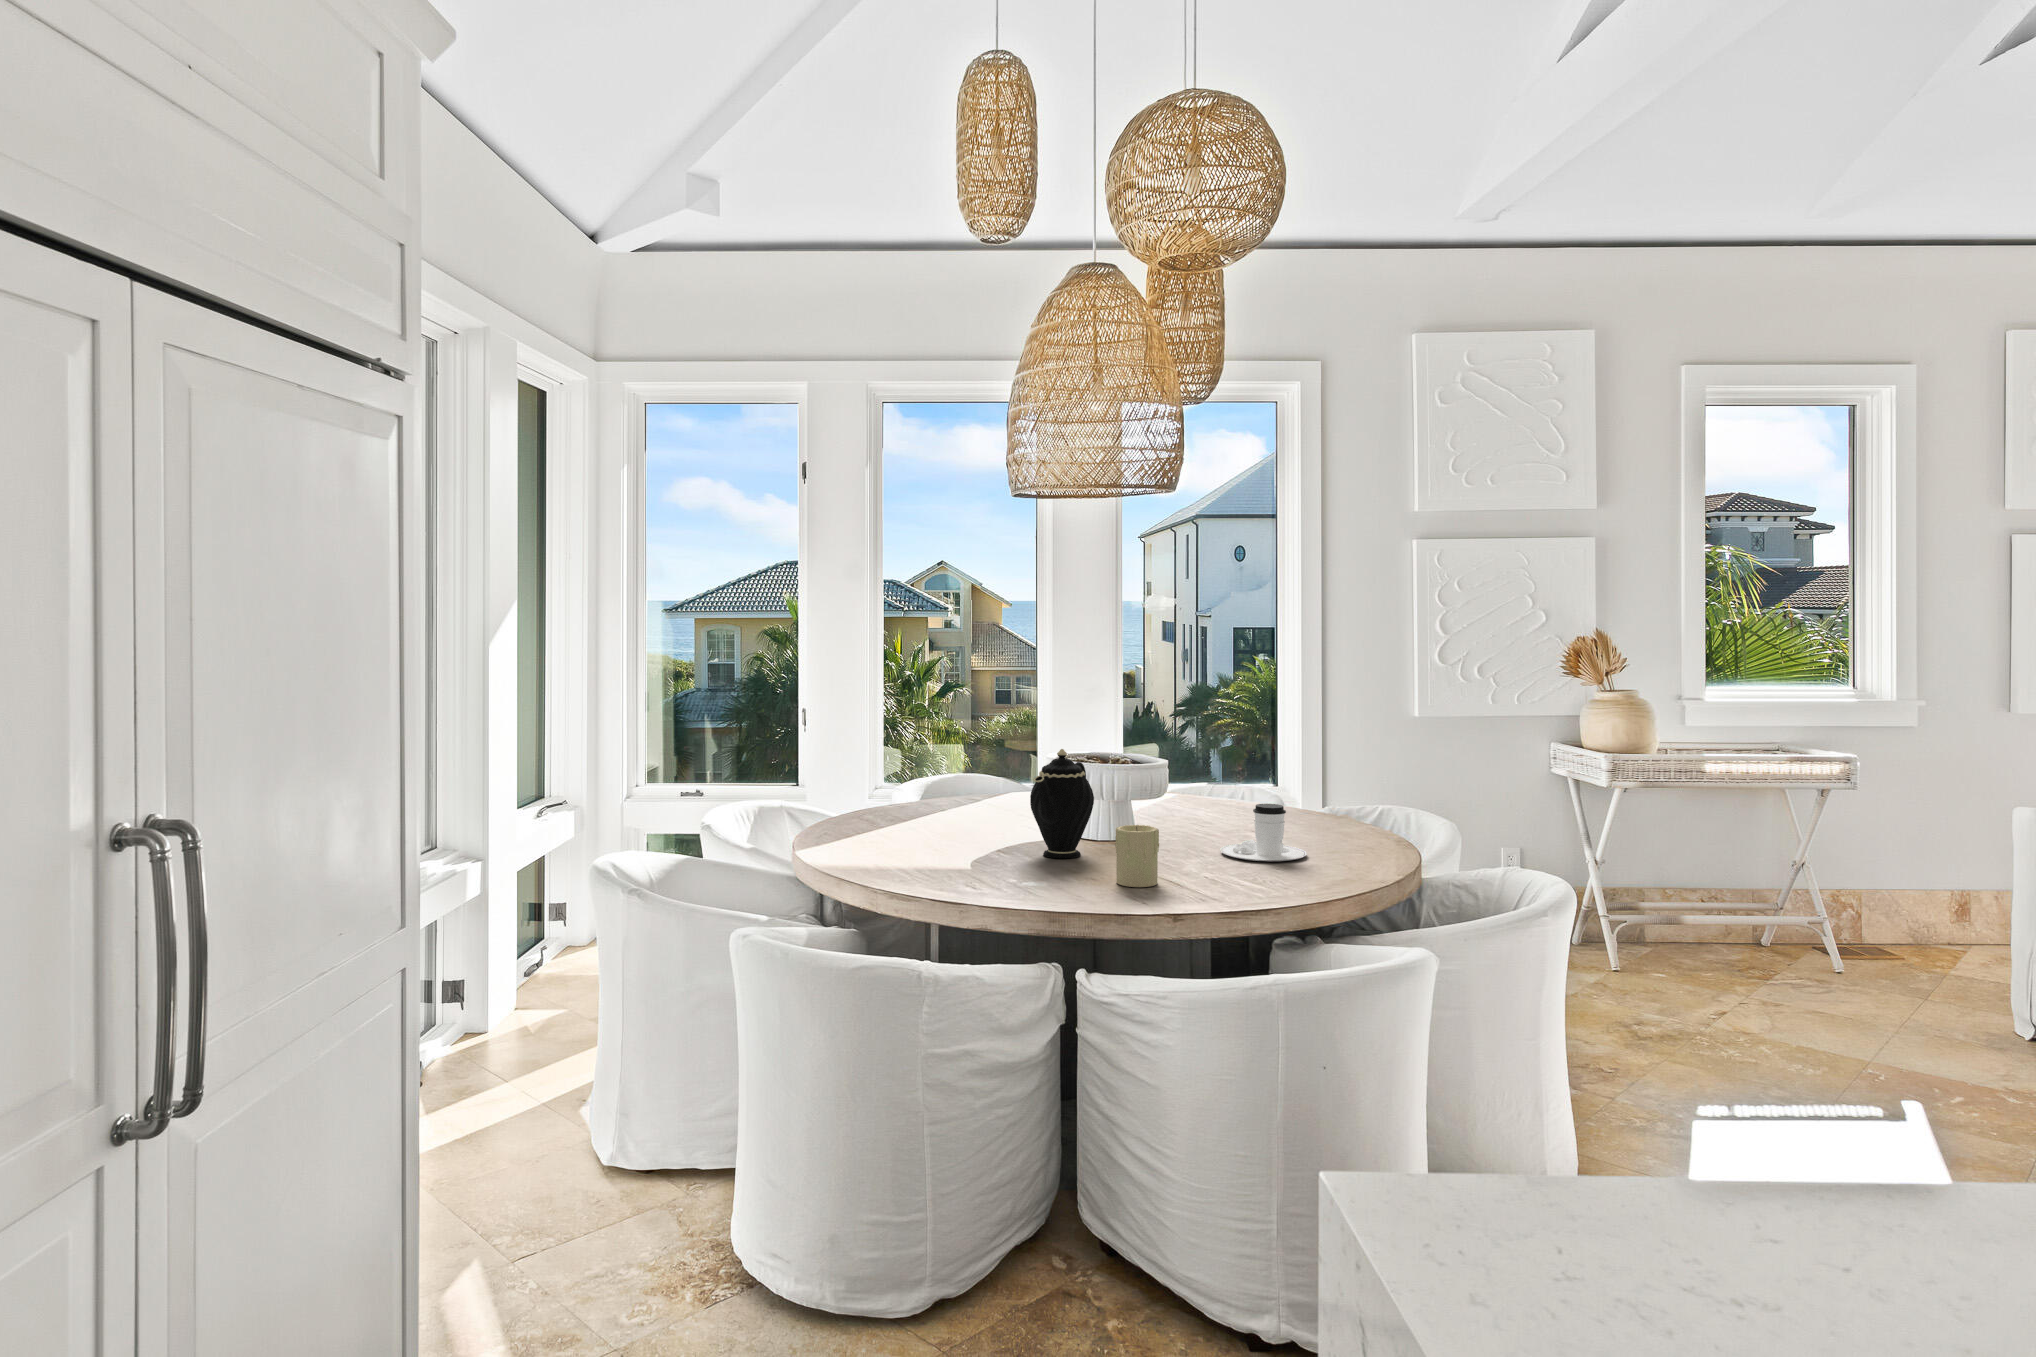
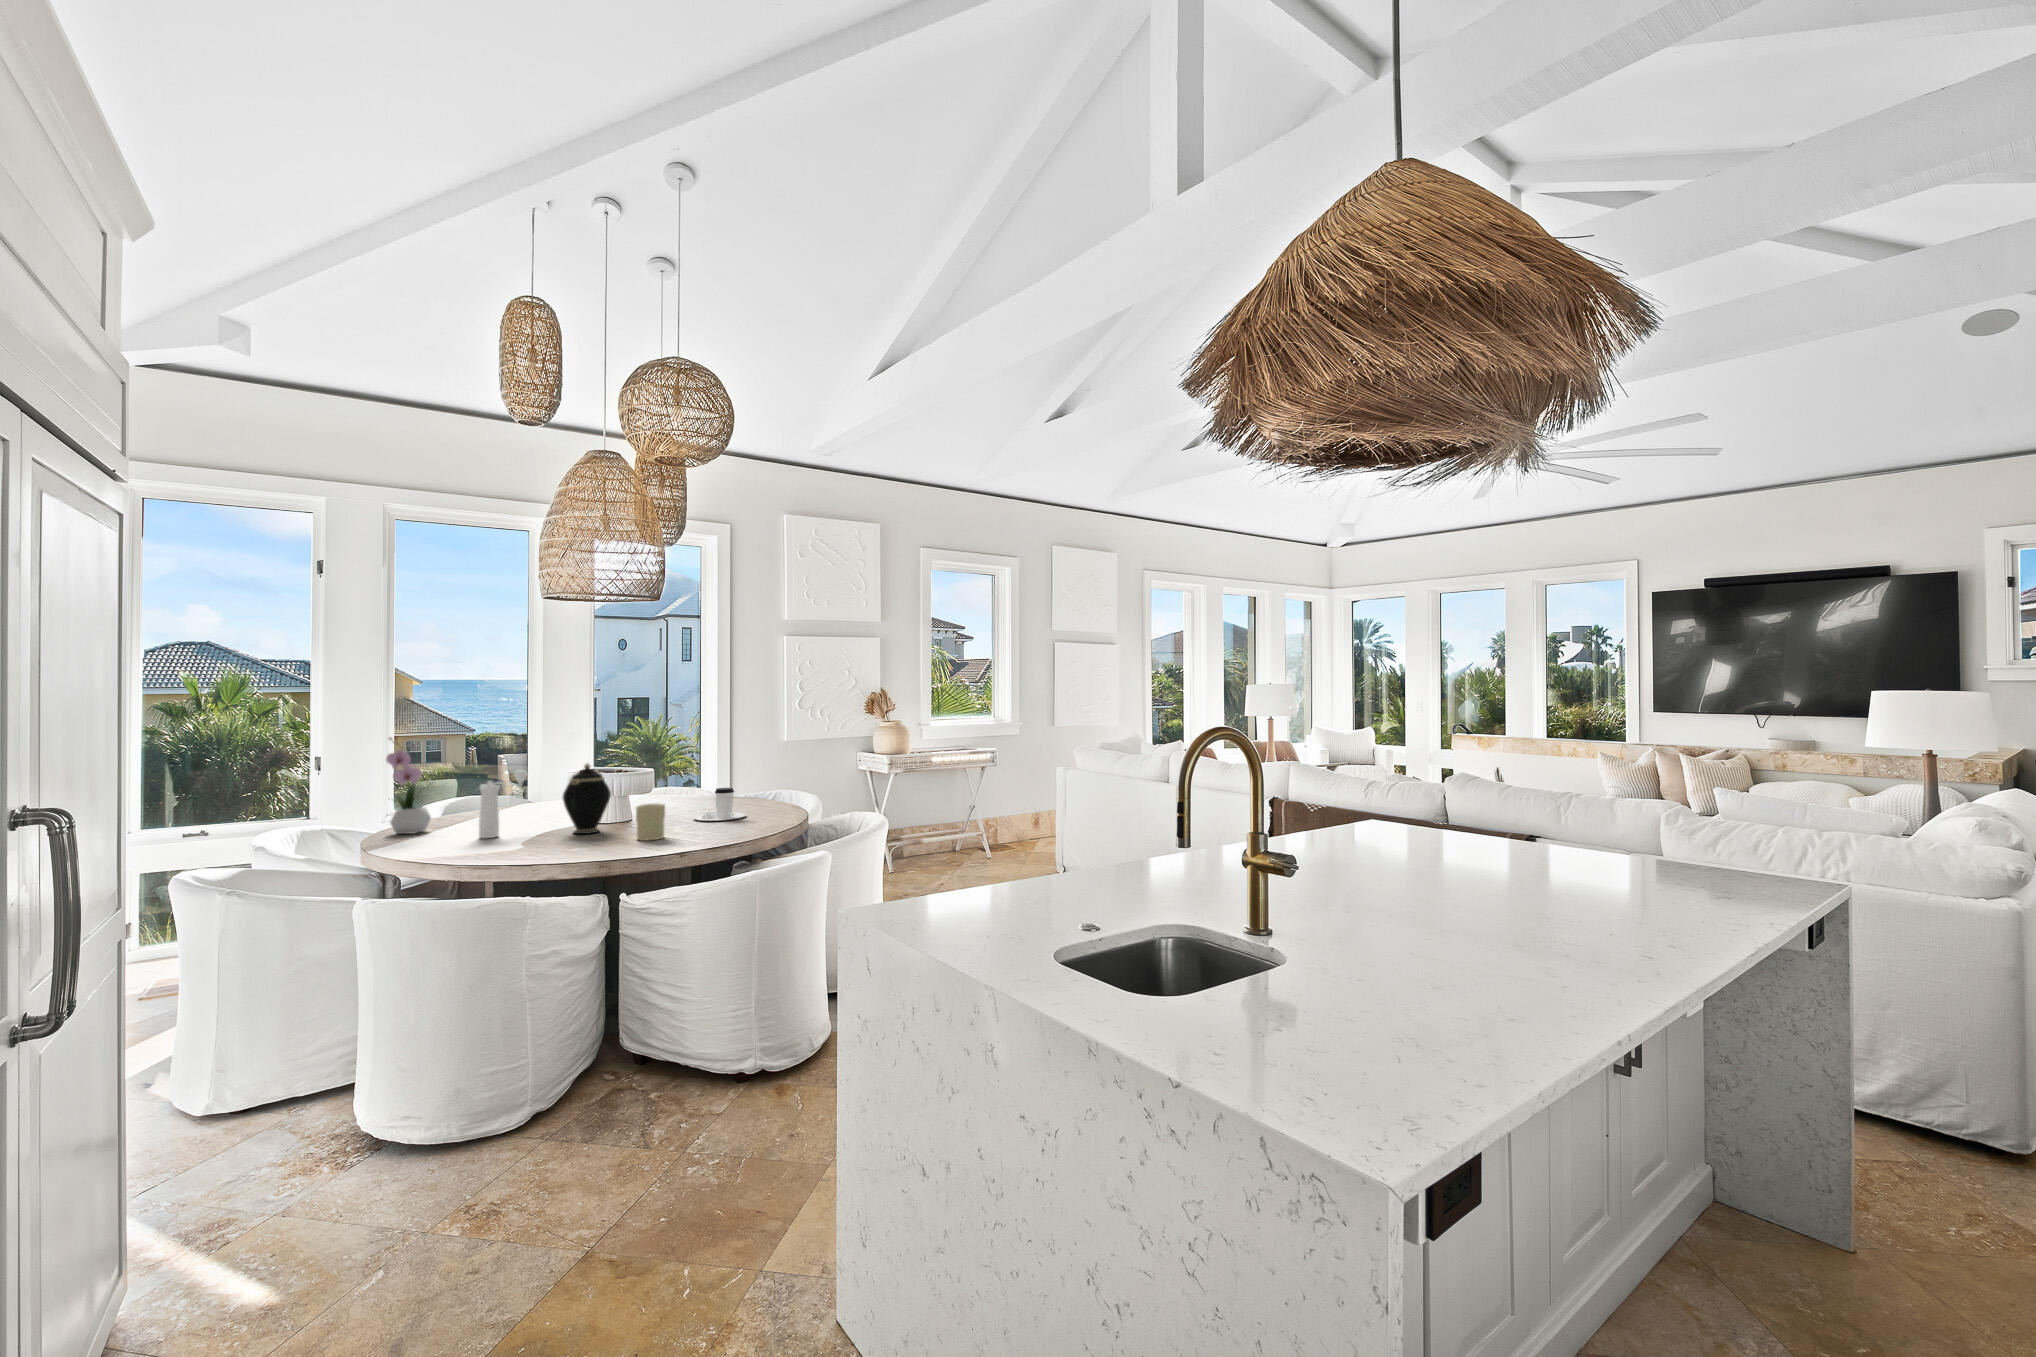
flower arrangement: none [848,696,905,826] -> present [386,737,431,834]
pepper mill: none [934,752,996,847] -> present [479,770,527,838]

